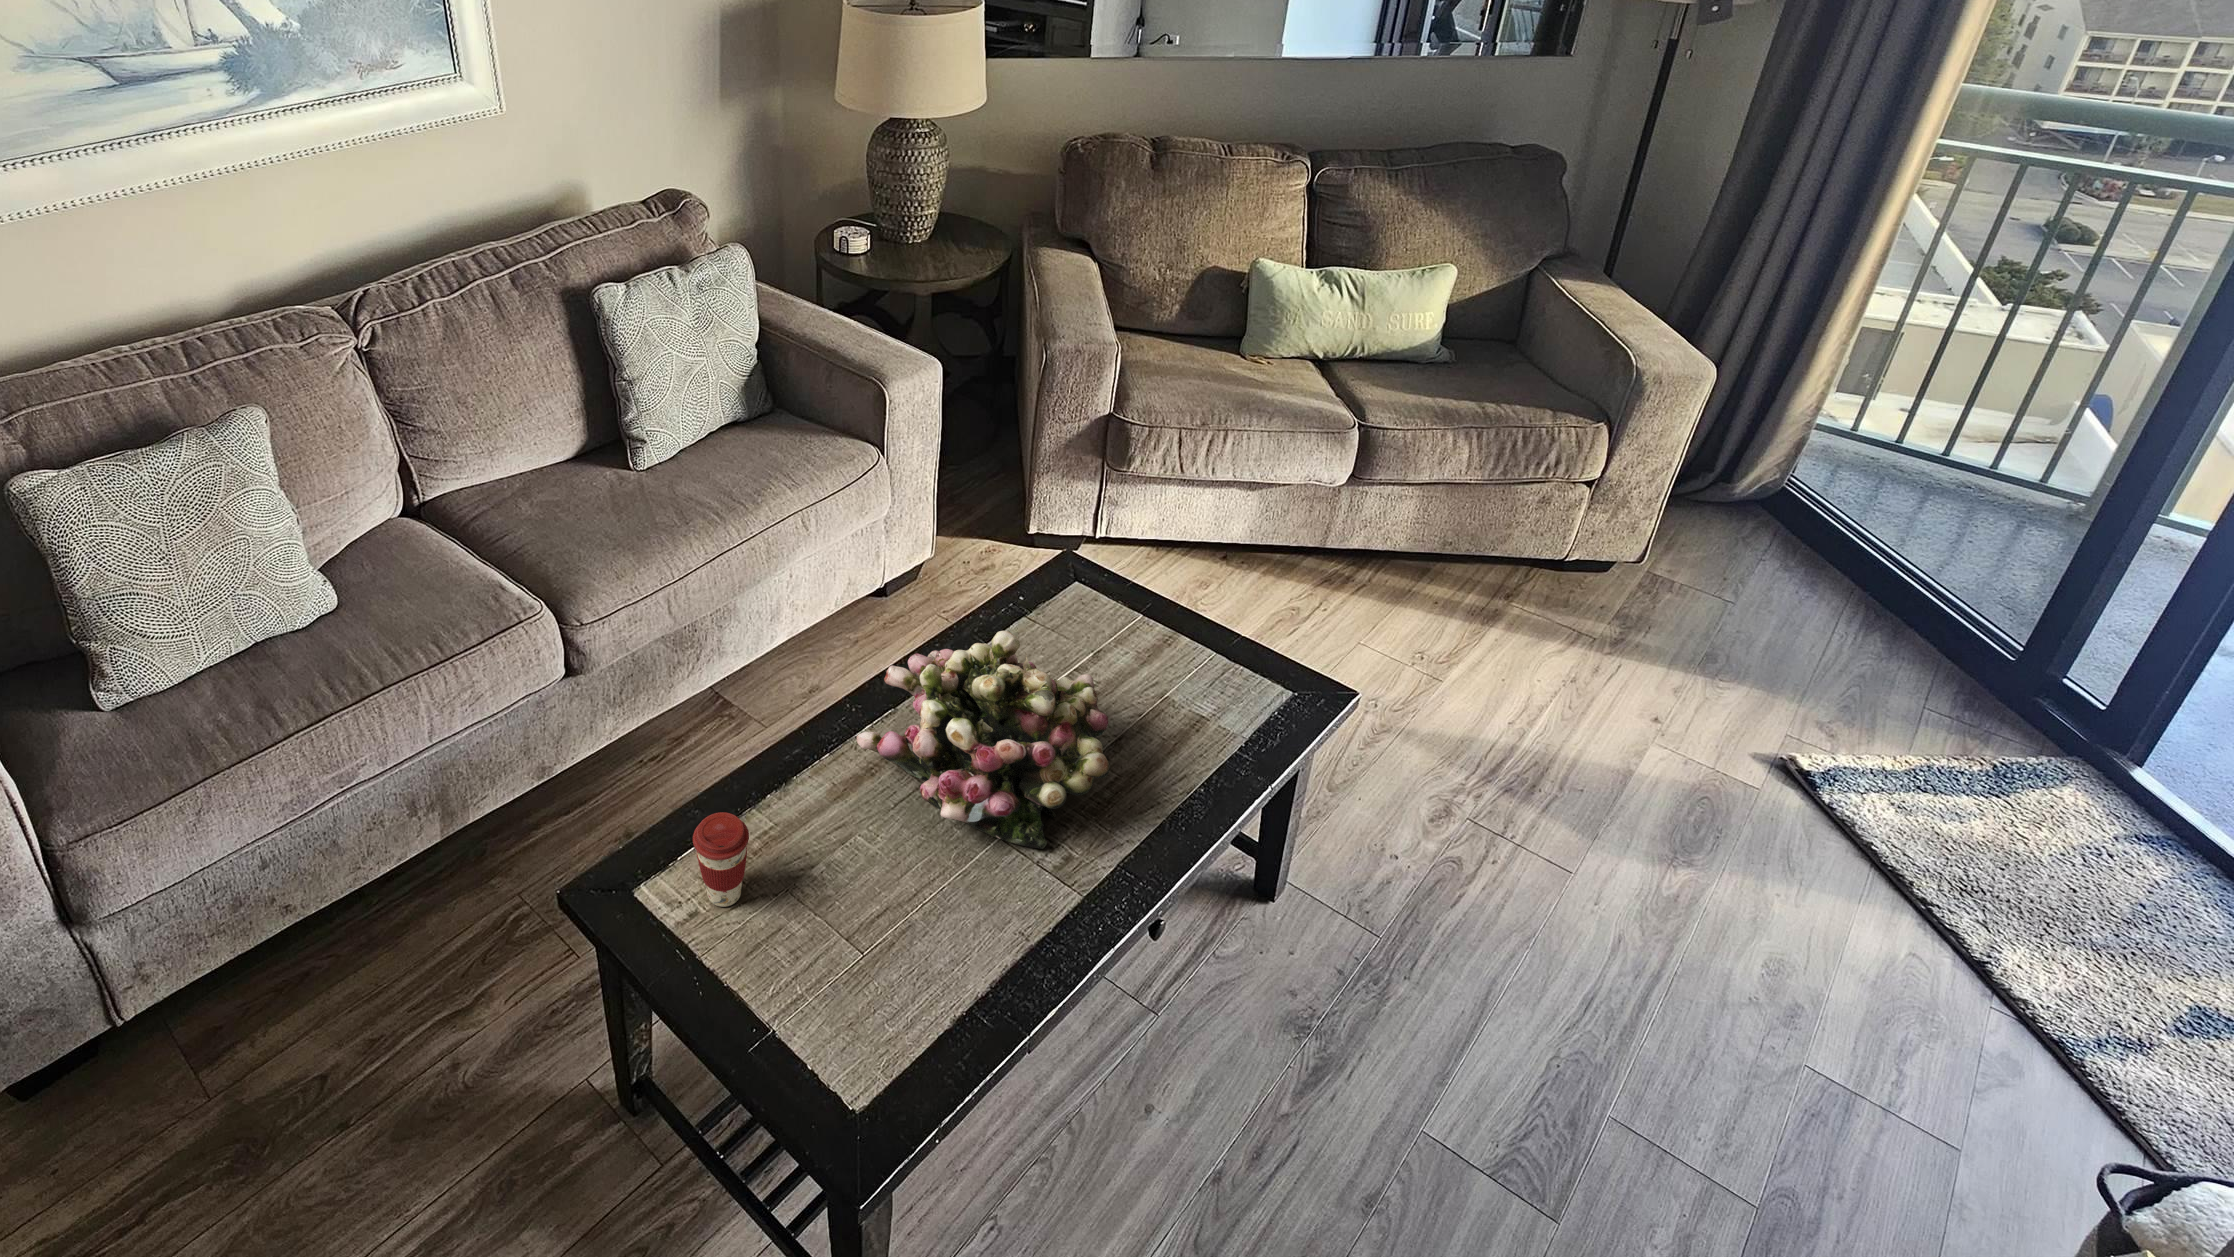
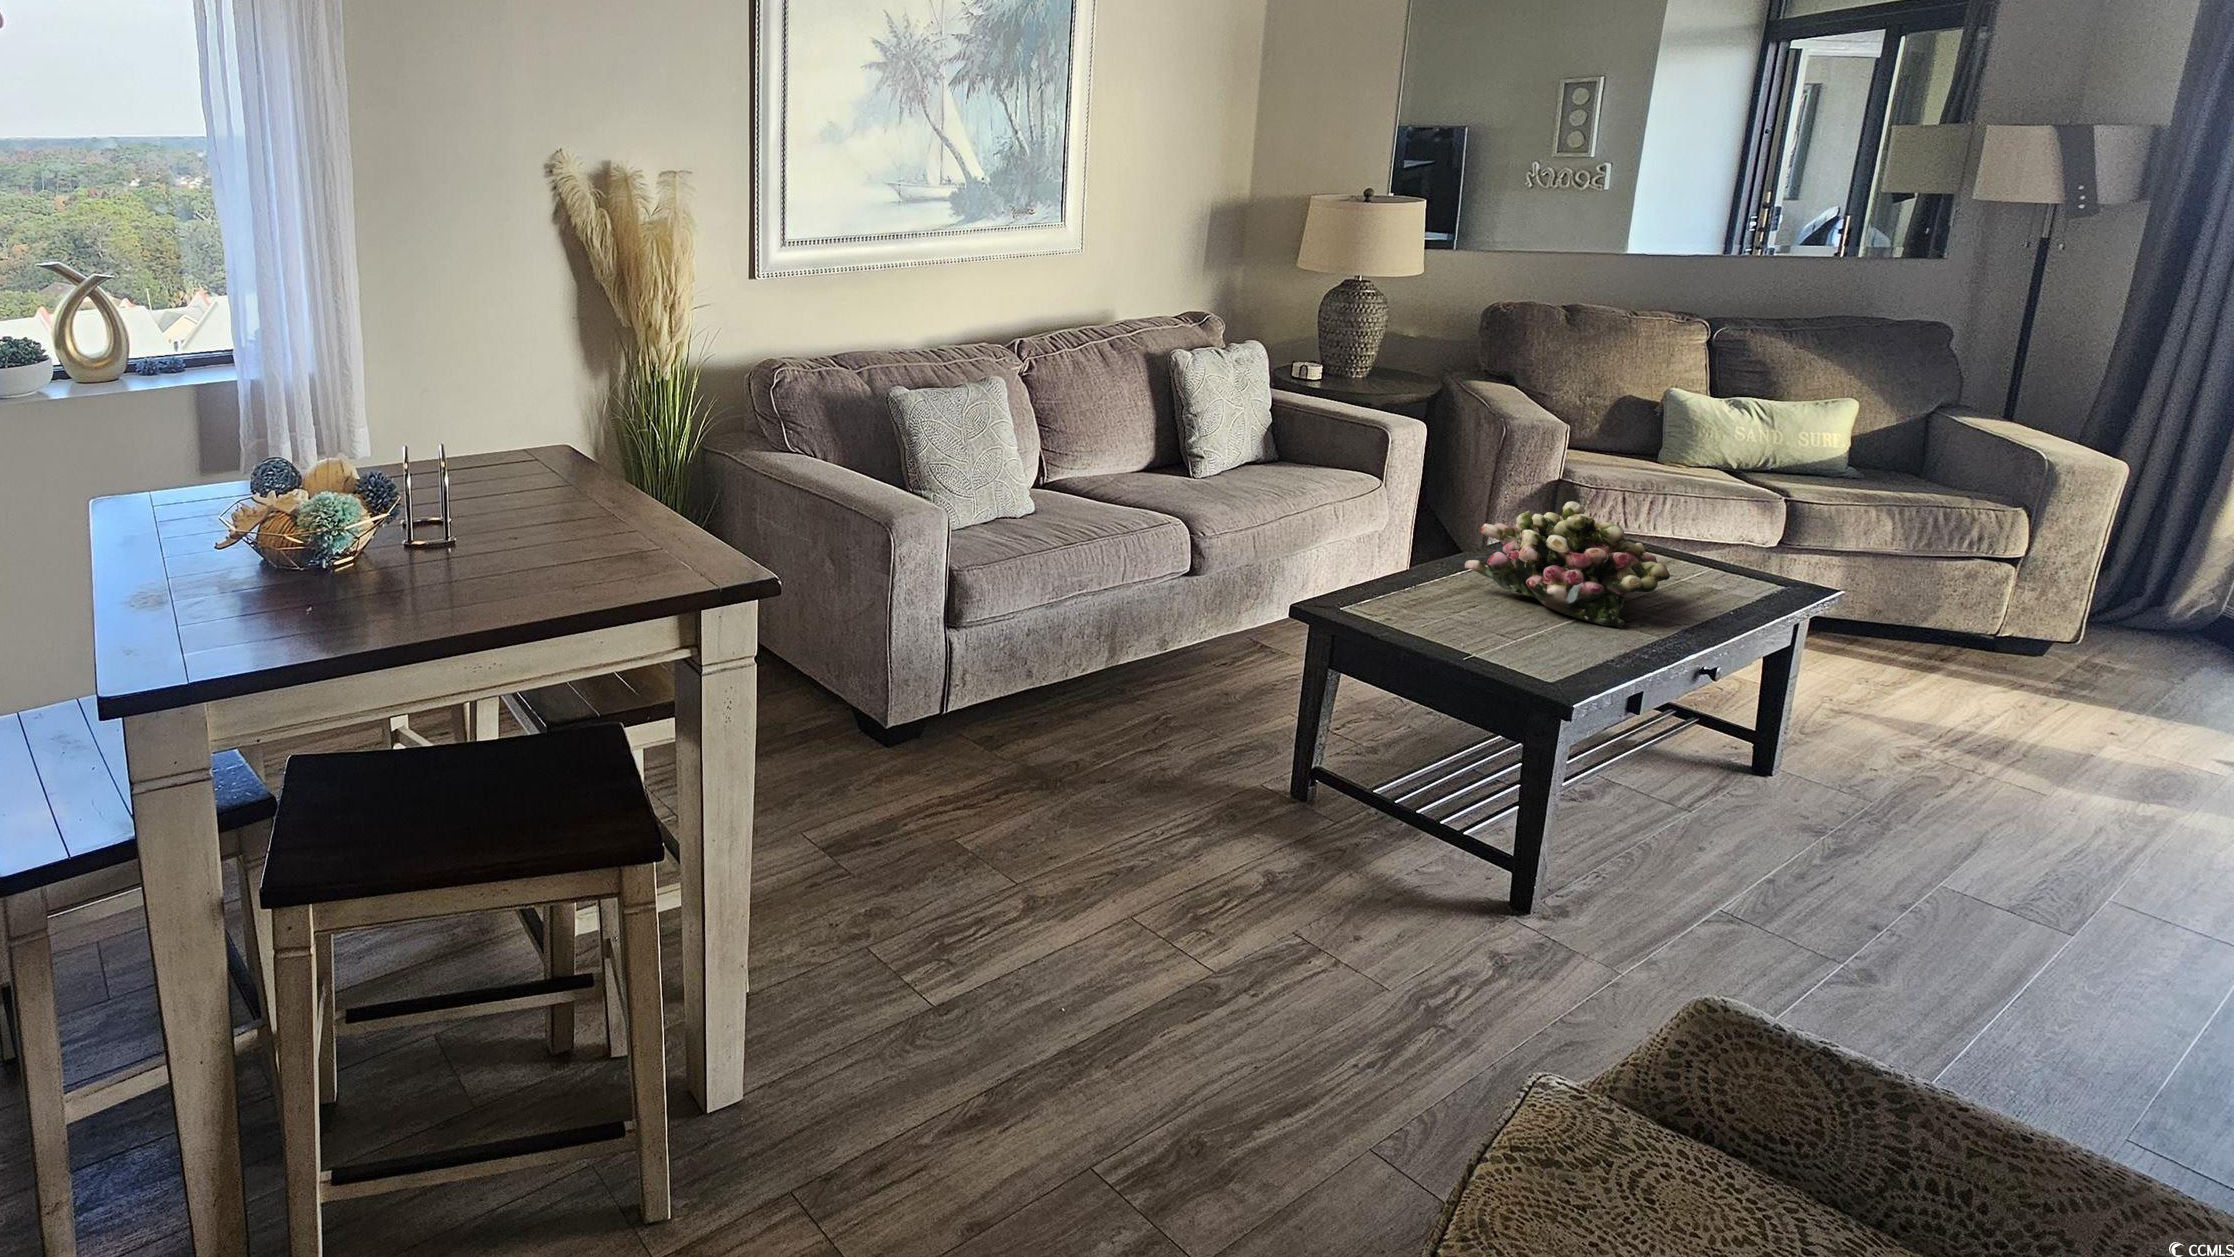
coffee cup: present [693,812,749,907] -> none [1388,563,1427,624]

